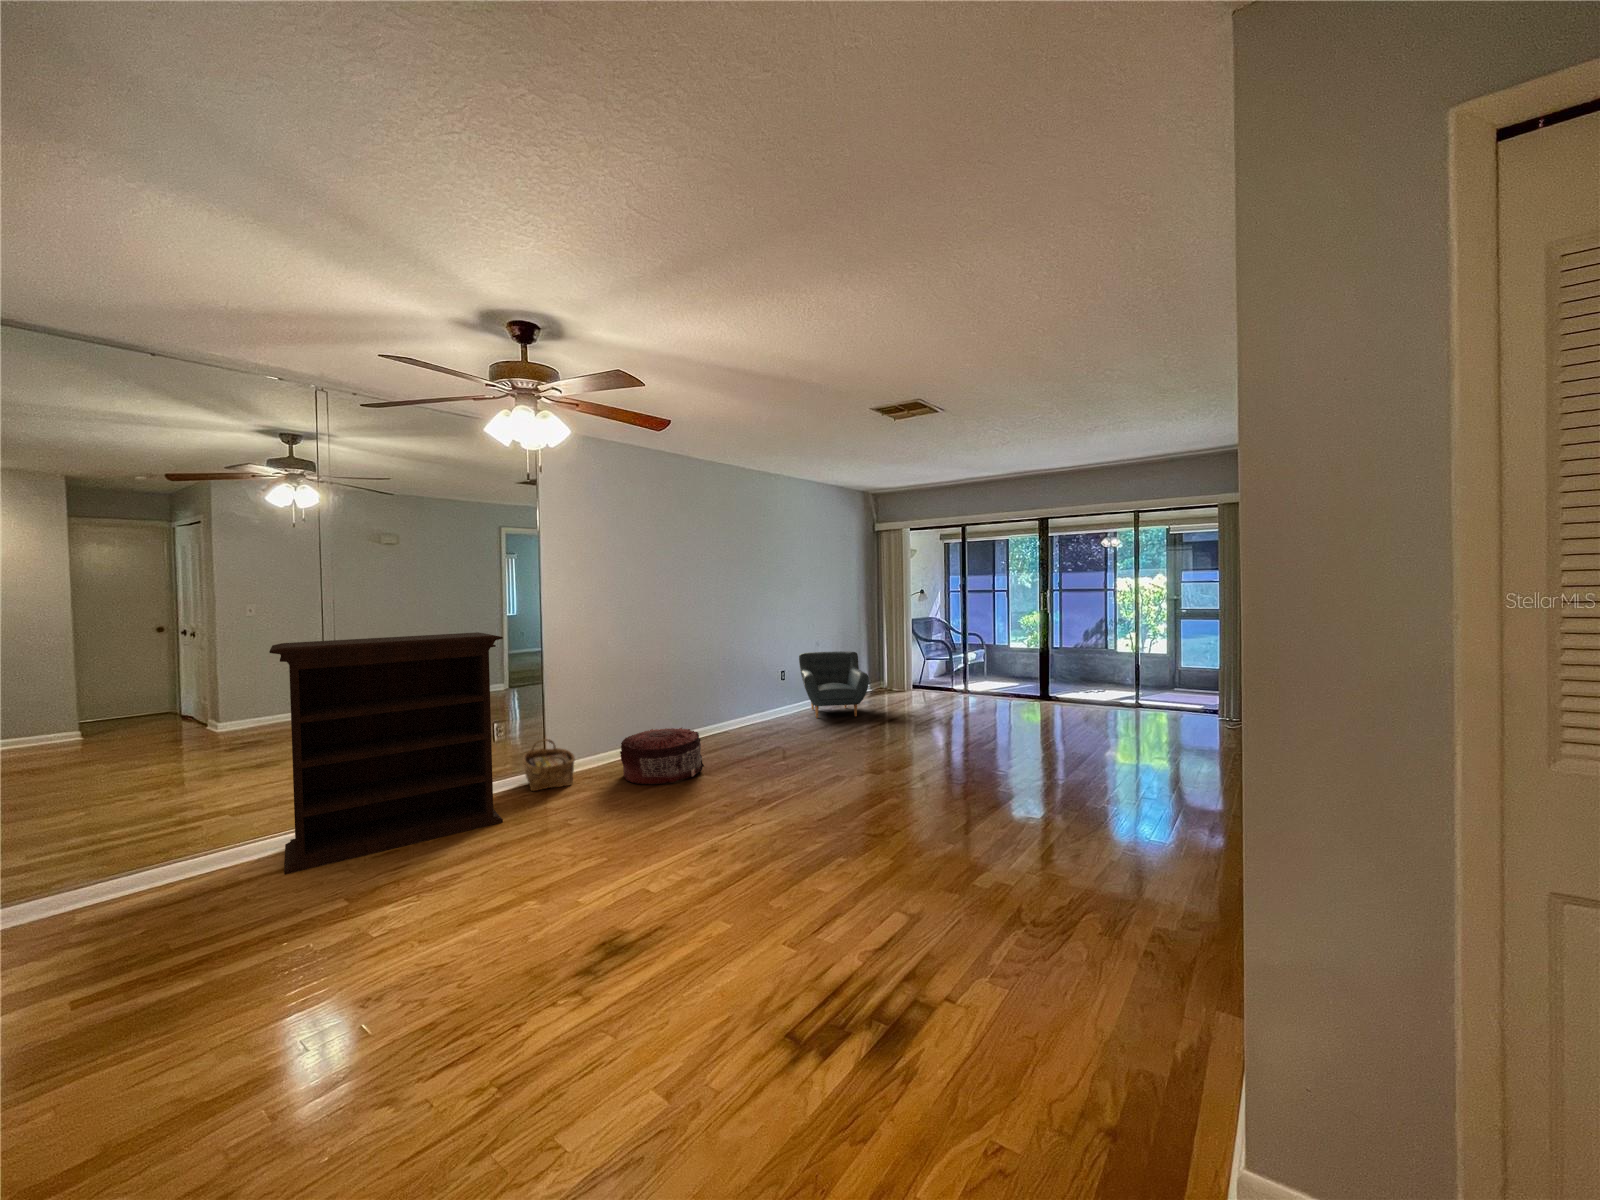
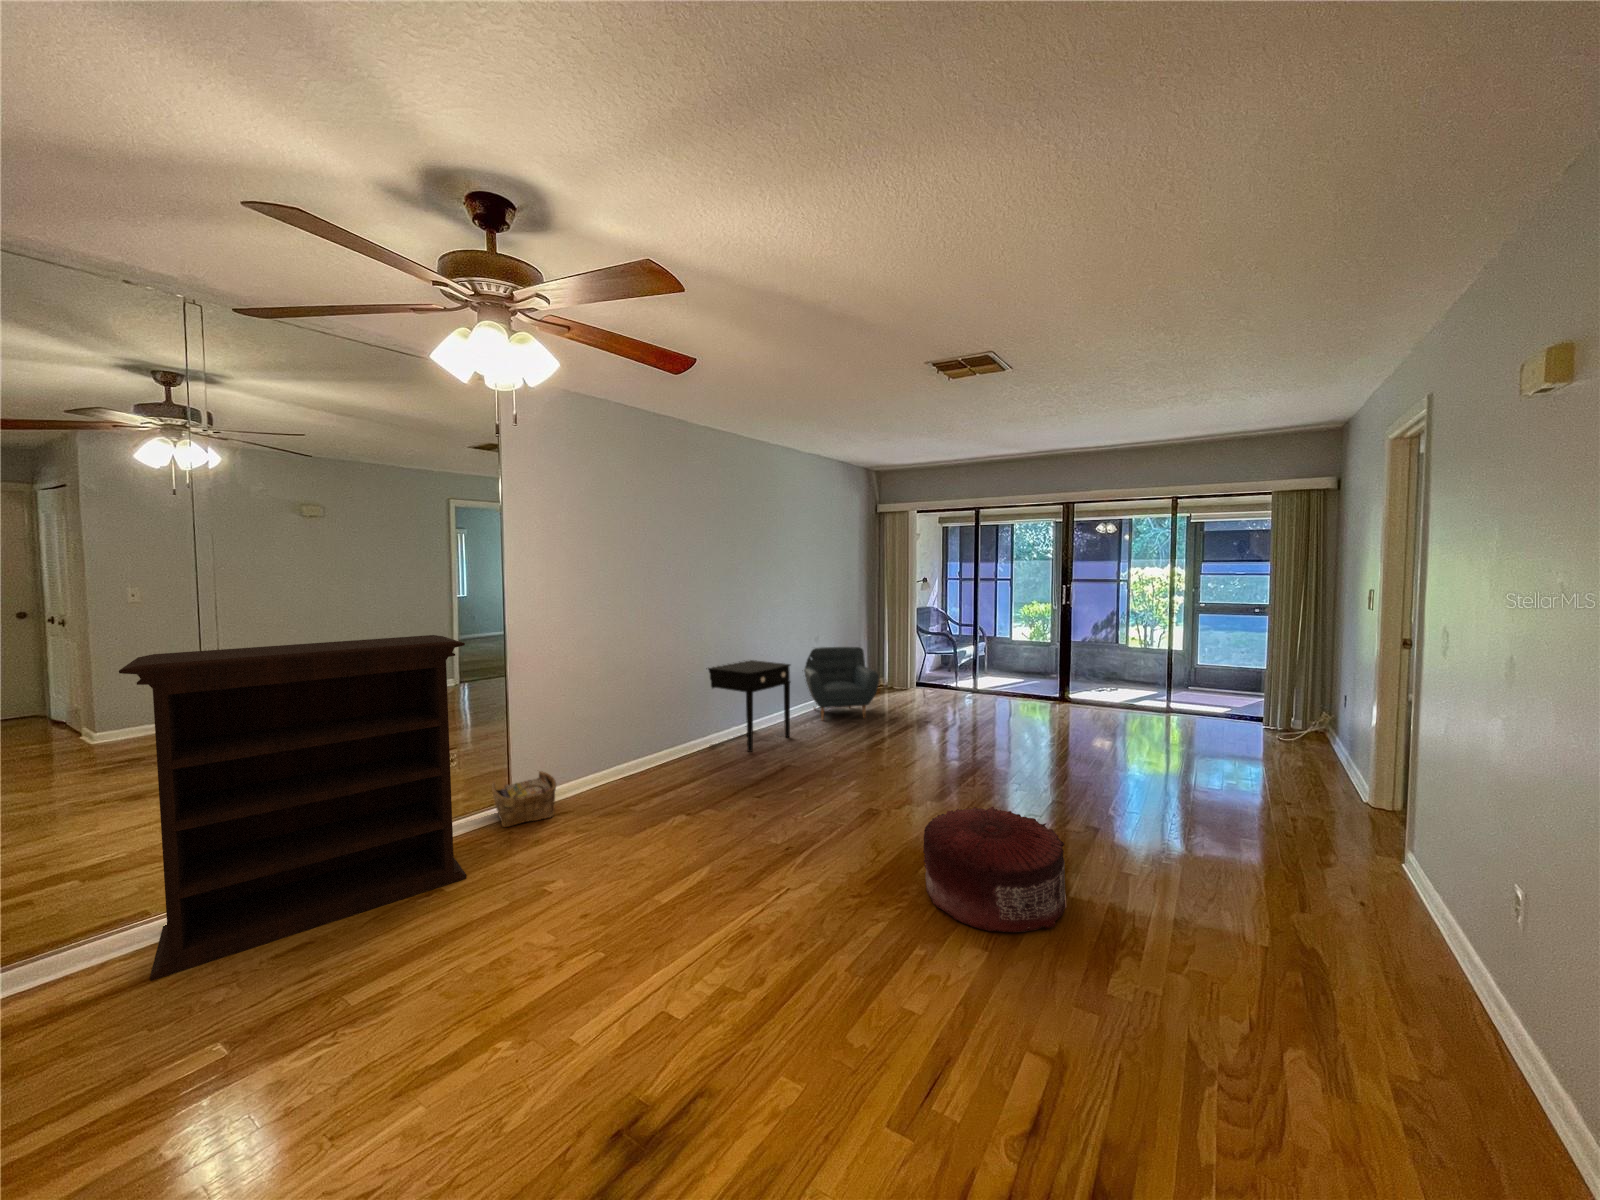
side table: none [708,662,784,741] -> present [708,660,790,752]
pouf: present [620,728,704,784] -> present [923,807,1067,933]

